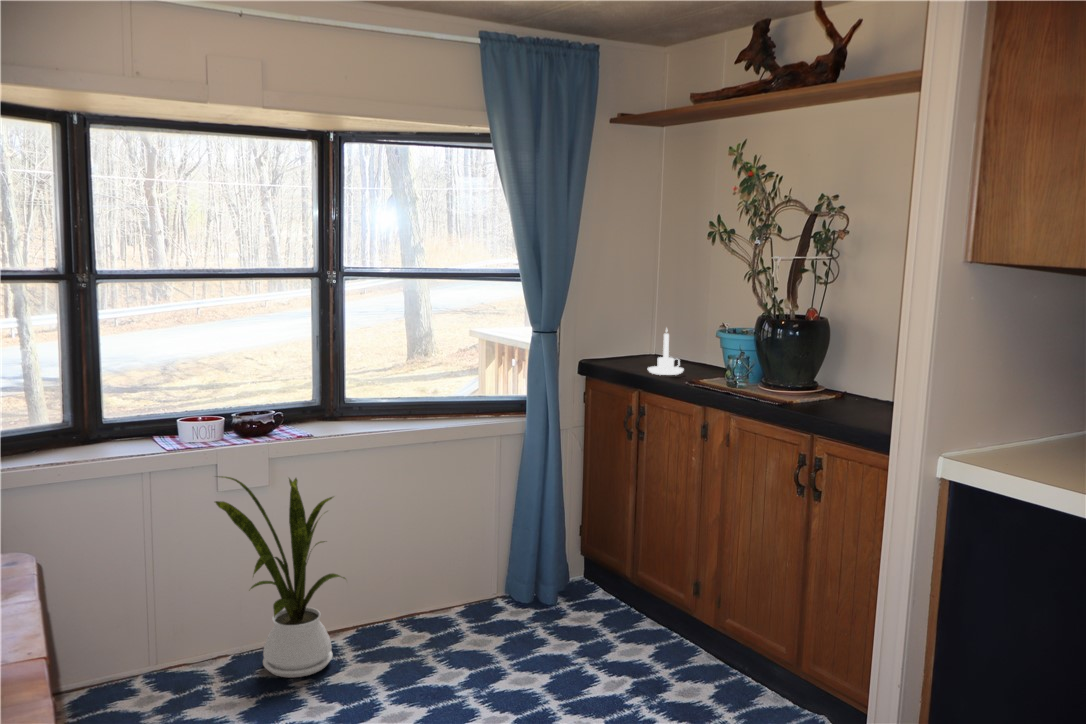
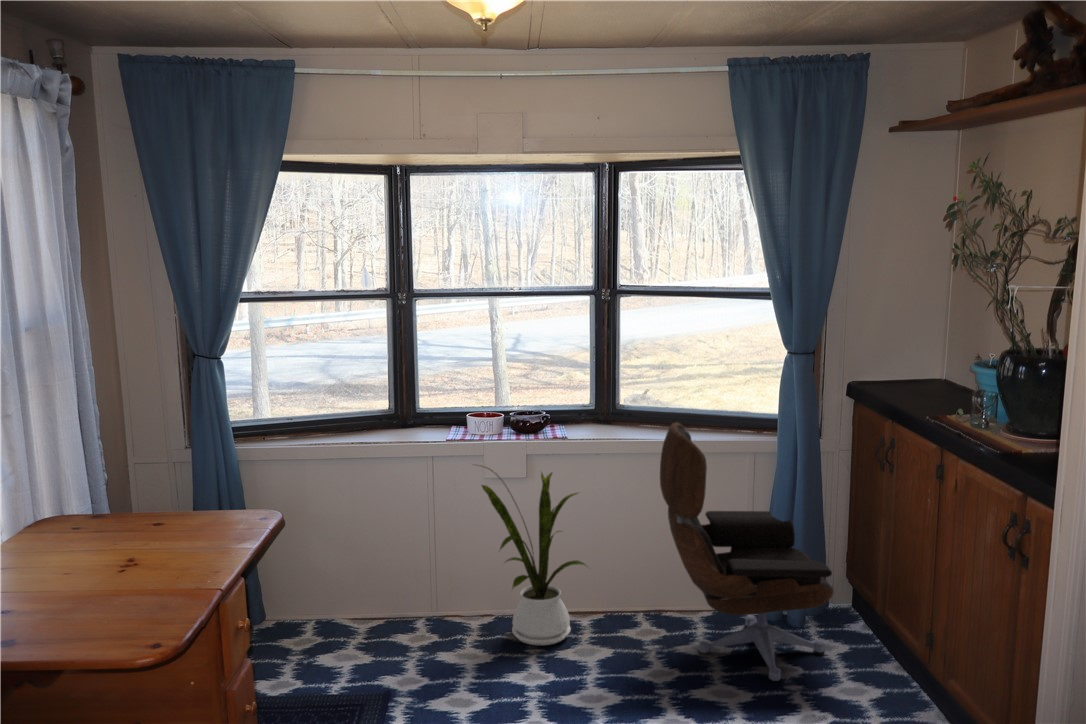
candle holder: present [648,329,684,375] -> none [905,352,948,405]
lounge chair: none [424,409,616,658] -> present [660,422,833,681]

